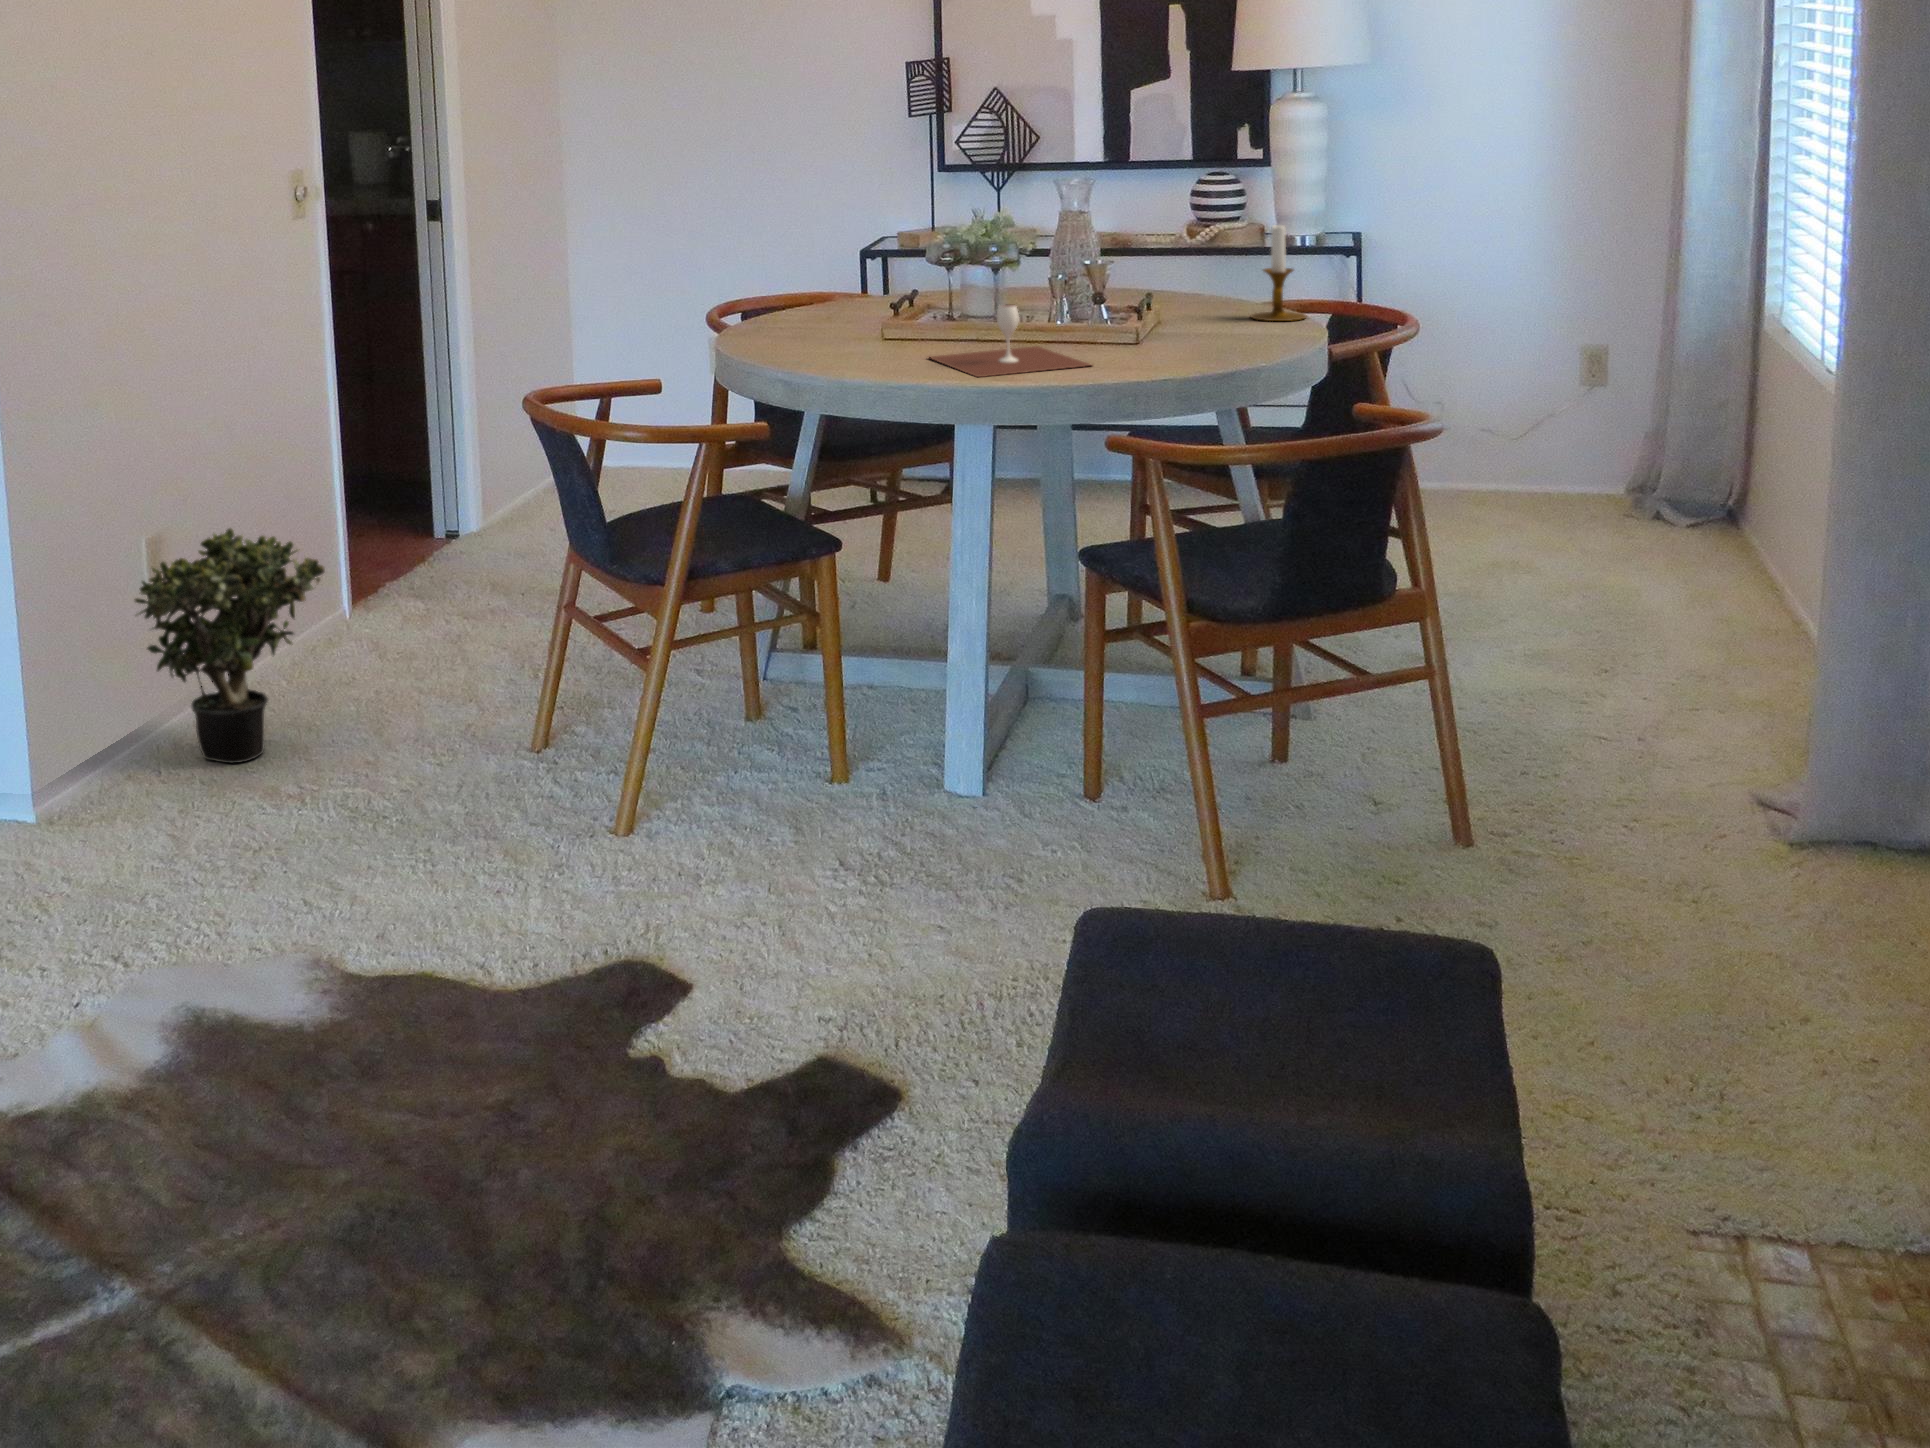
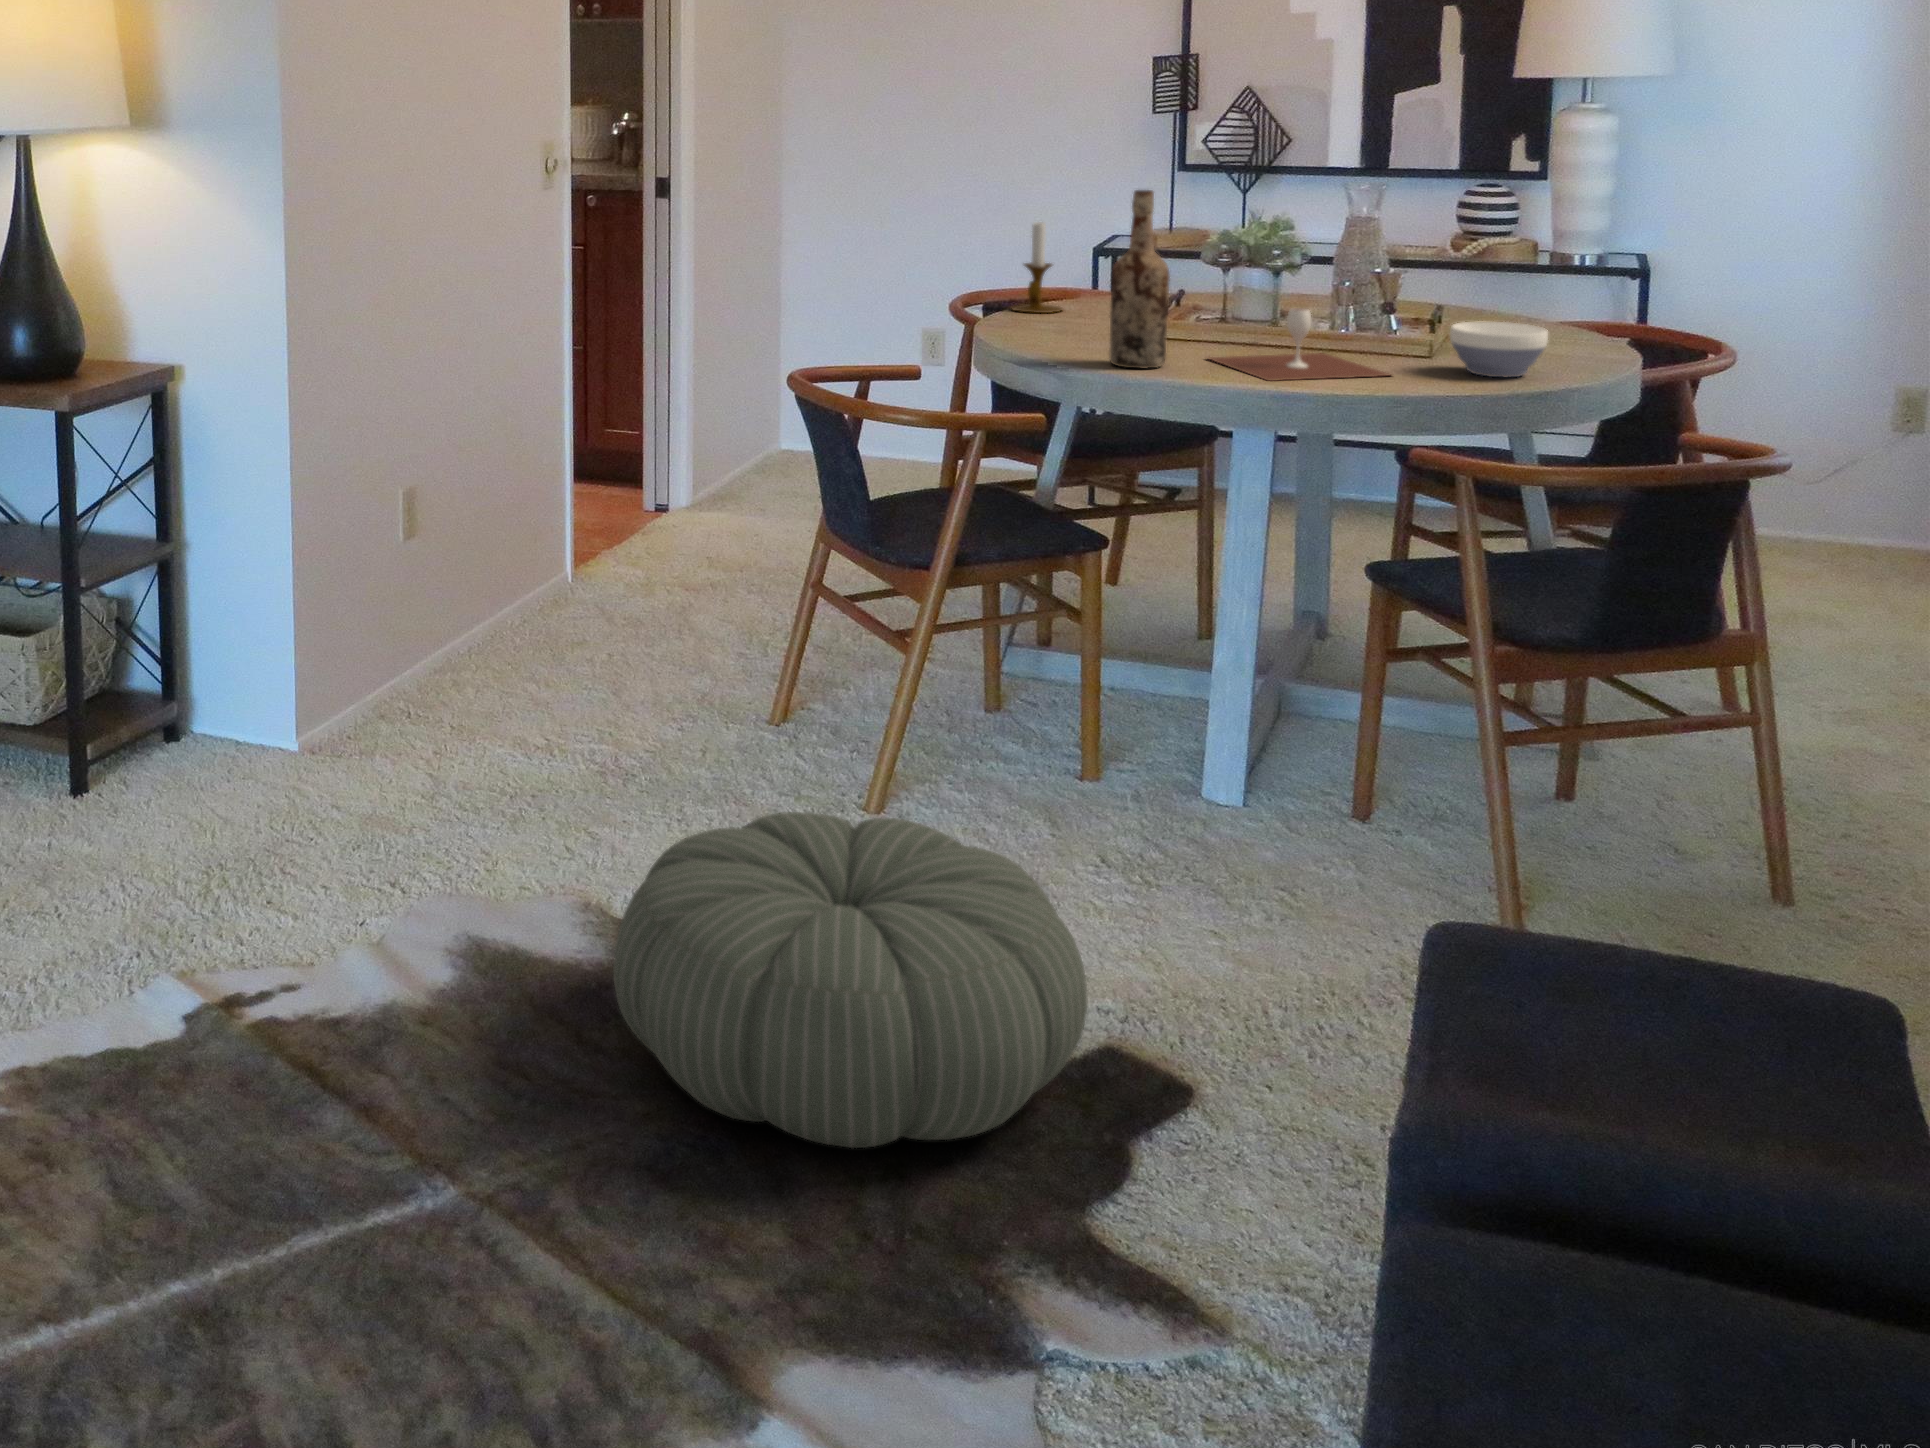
wine bottle: none [832,196,887,372] -> present [1110,190,1170,368]
candlestick: present [1251,225,1306,321] -> present [1011,222,1062,313]
bowl: none [1143,309,1228,362] -> present [1450,322,1548,377]
potted plant: present [134,528,325,763] -> none [388,485,569,712]
pouf: none [321,845,792,1194] -> present [613,812,1087,1148]

